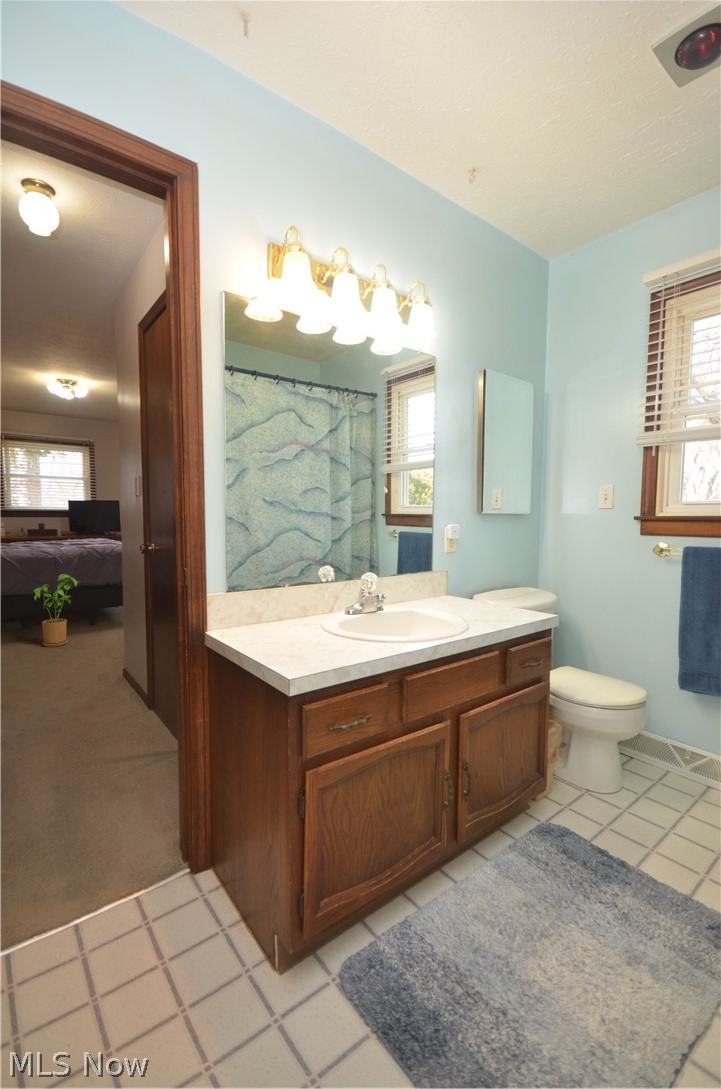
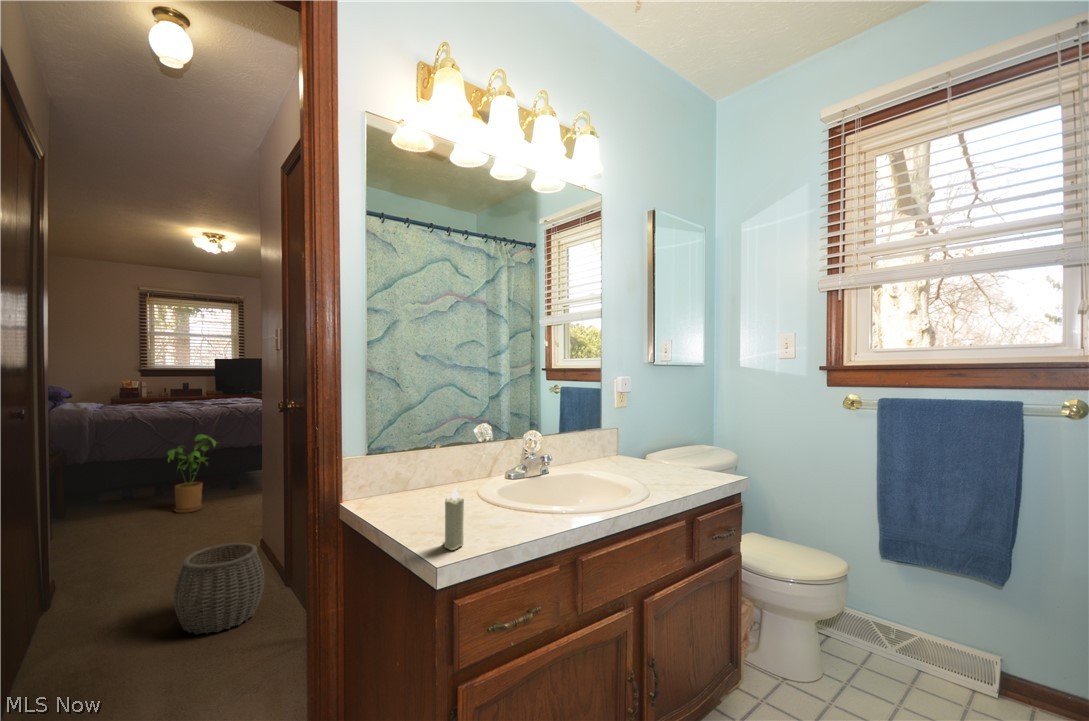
candle: none [290,613,307,665] -> present [443,486,464,550]
woven basket: none [55,671,132,748] -> present [173,543,265,634]

